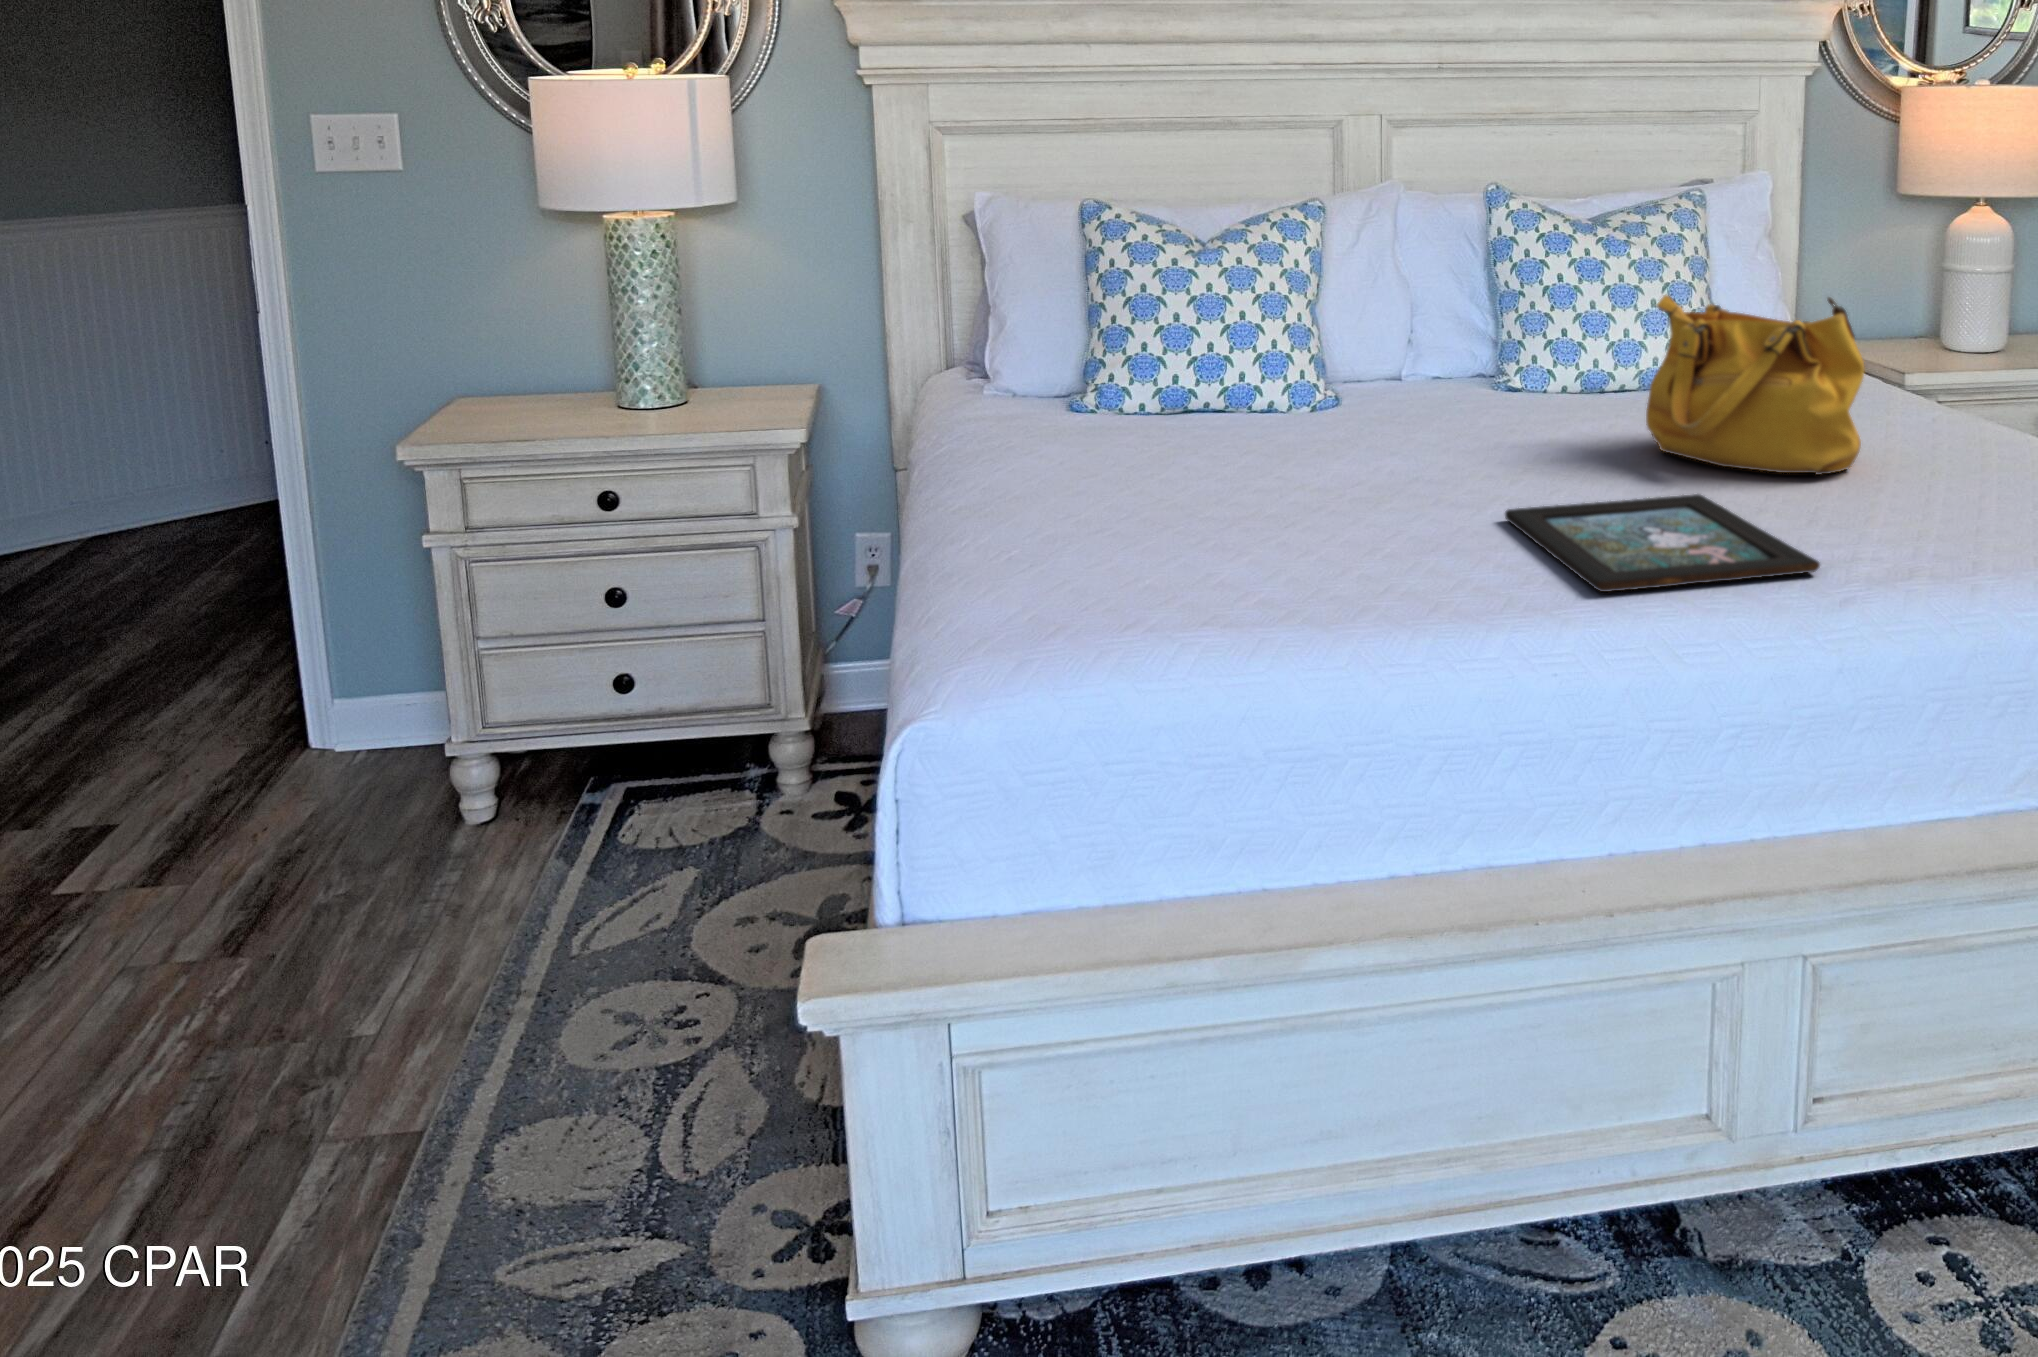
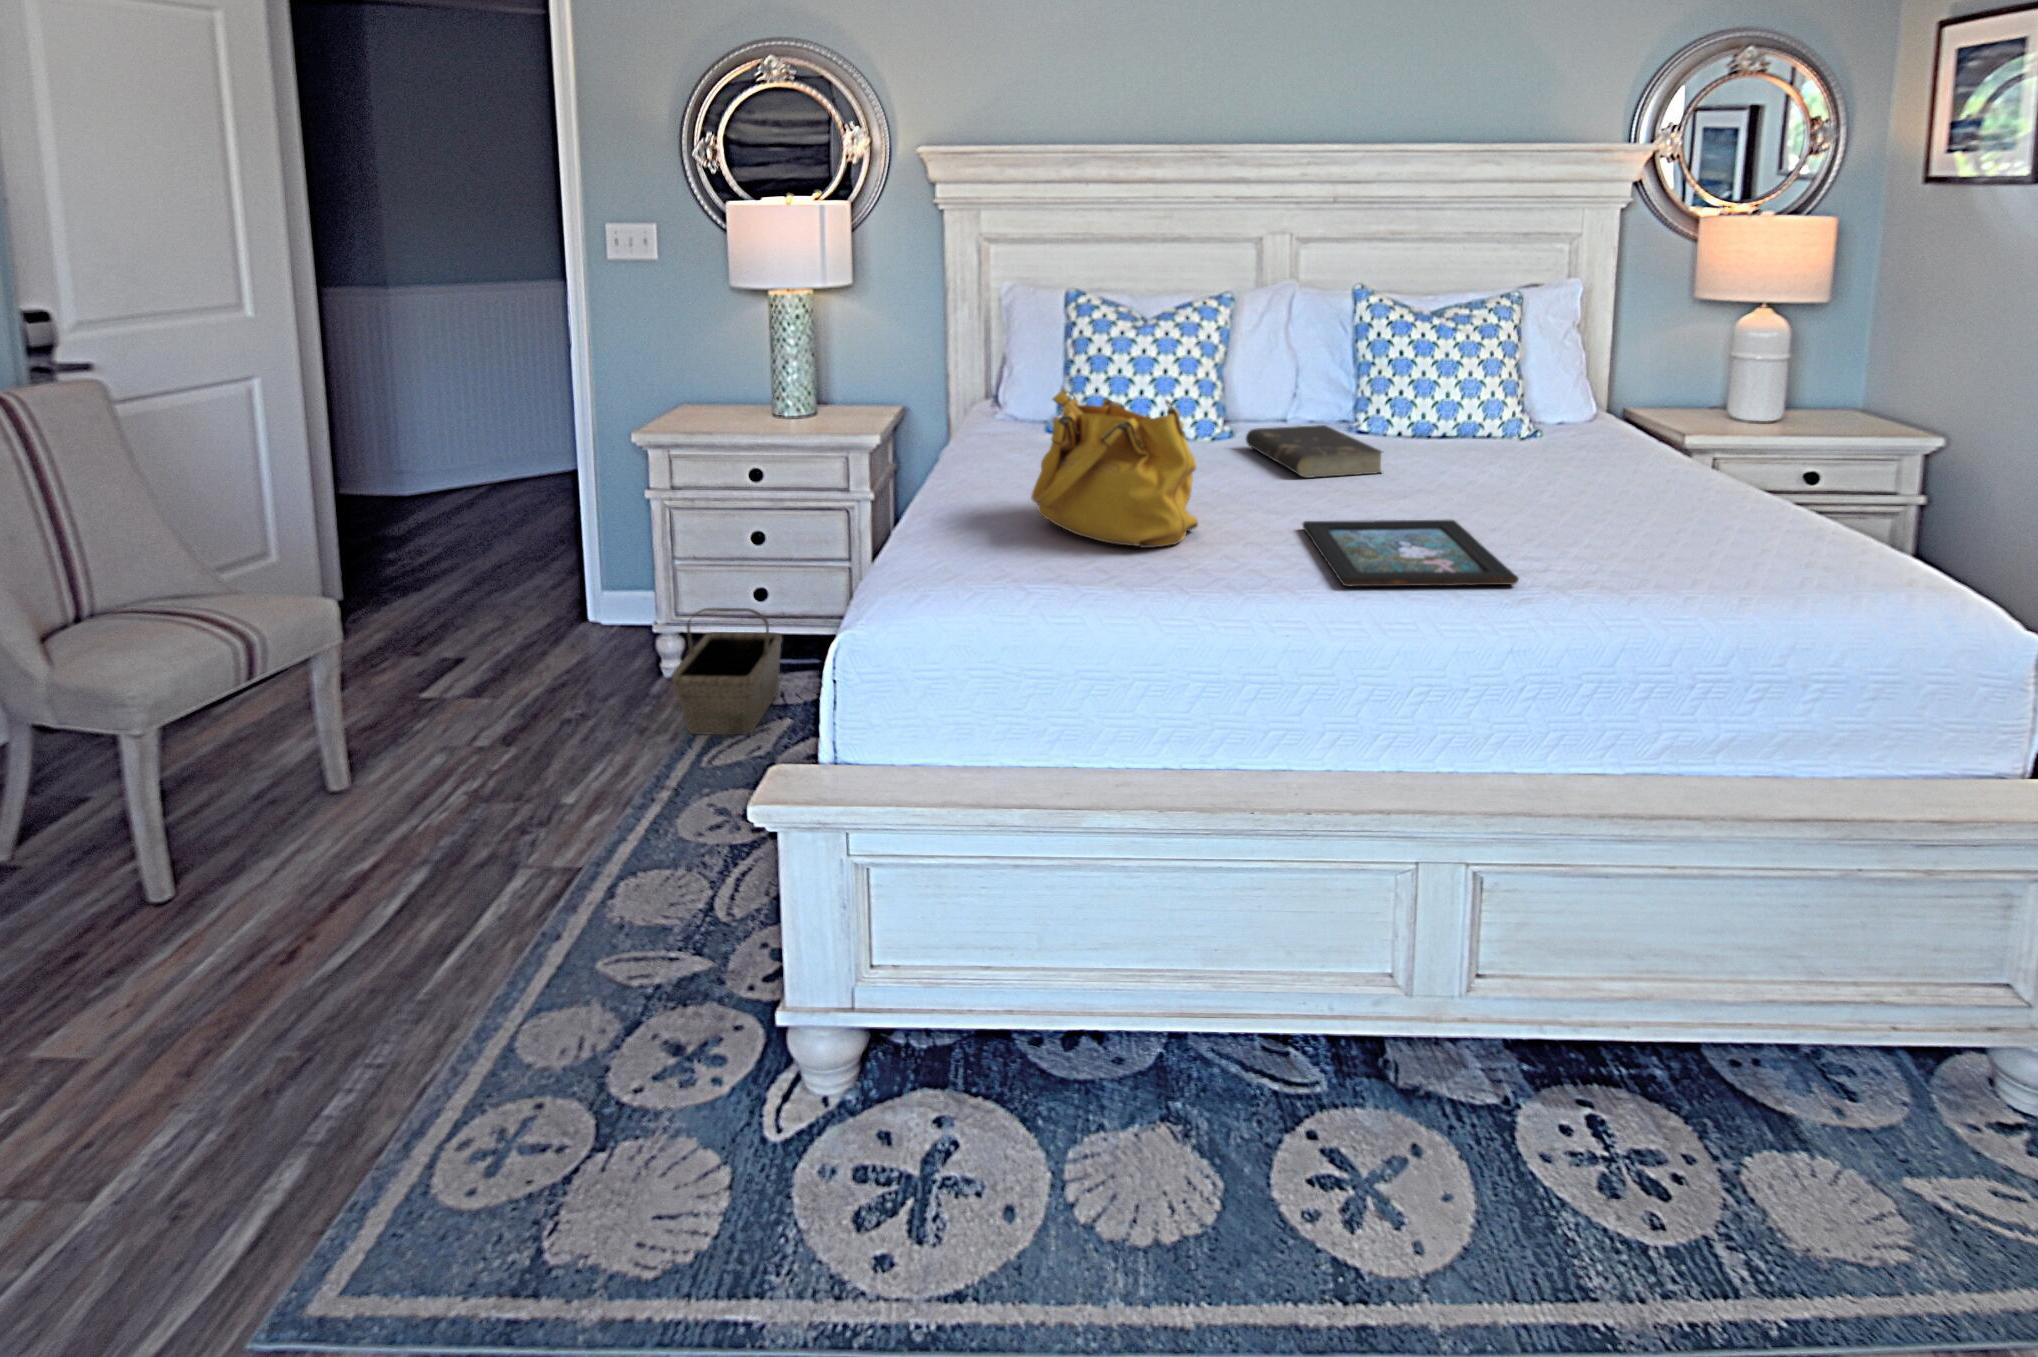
handbag: present [1646,294,1864,475] -> present [1031,390,1198,548]
book: none [1373,380,1575,452] -> present [1246,425,1382,478]
basket: none [484,711,660,918] -> present [671,608,782,735]

